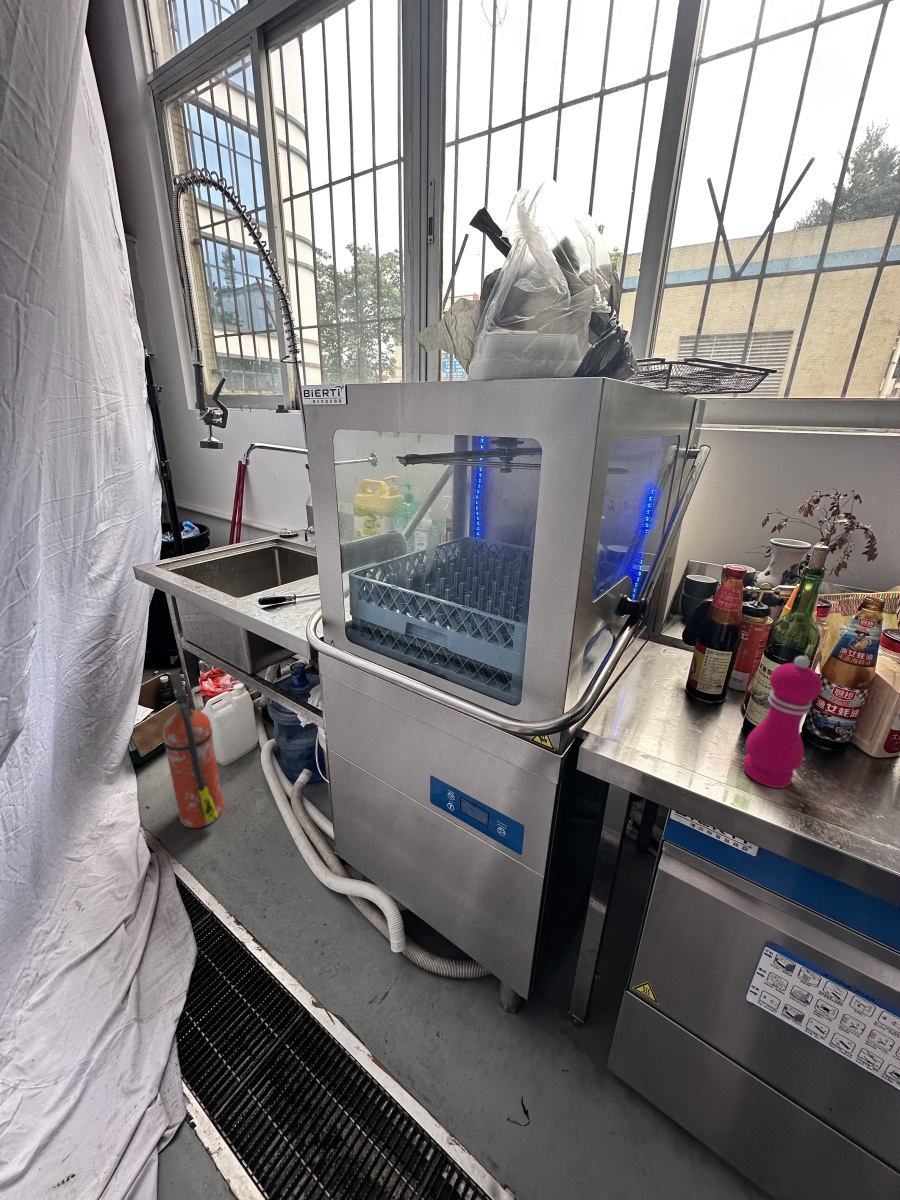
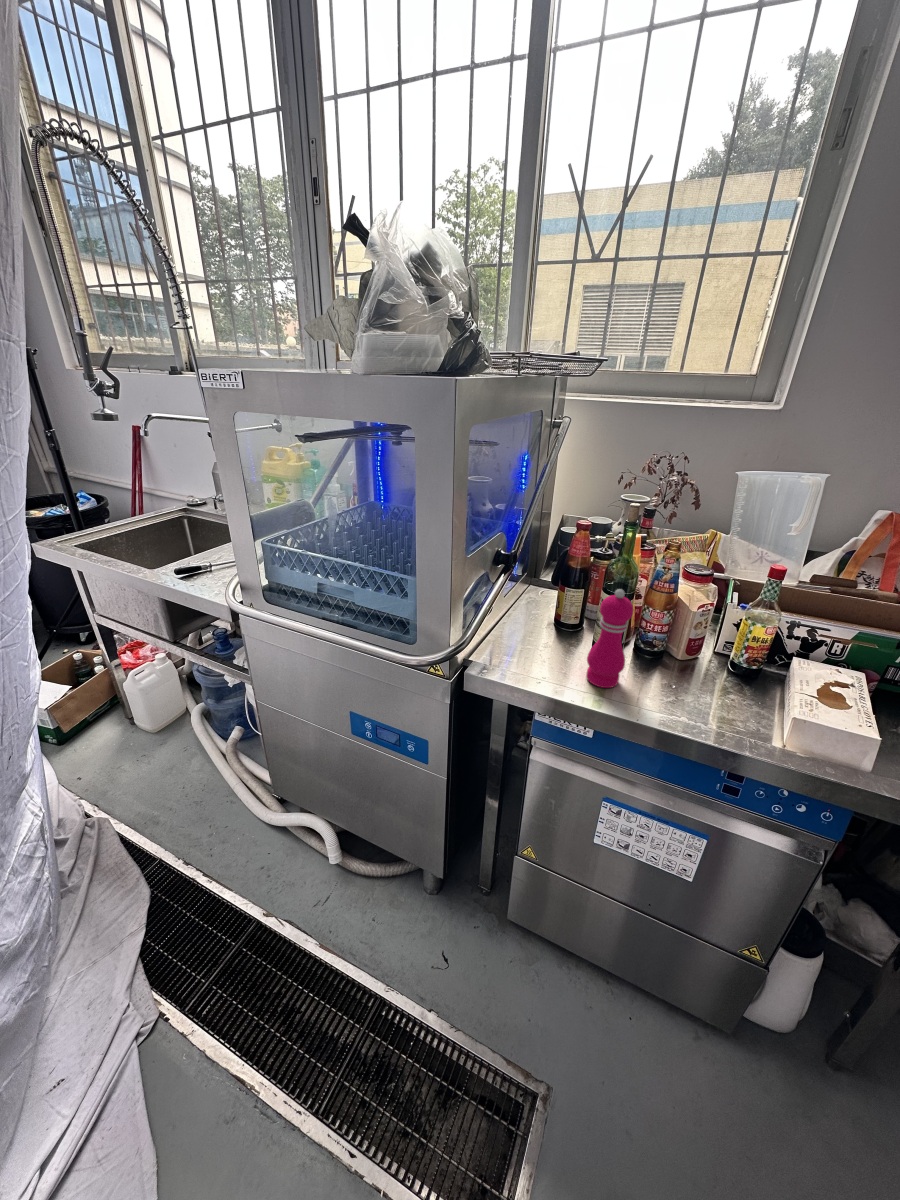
fire extinguisher: present [162,672,224,828] -> none [87,646,159,791]

